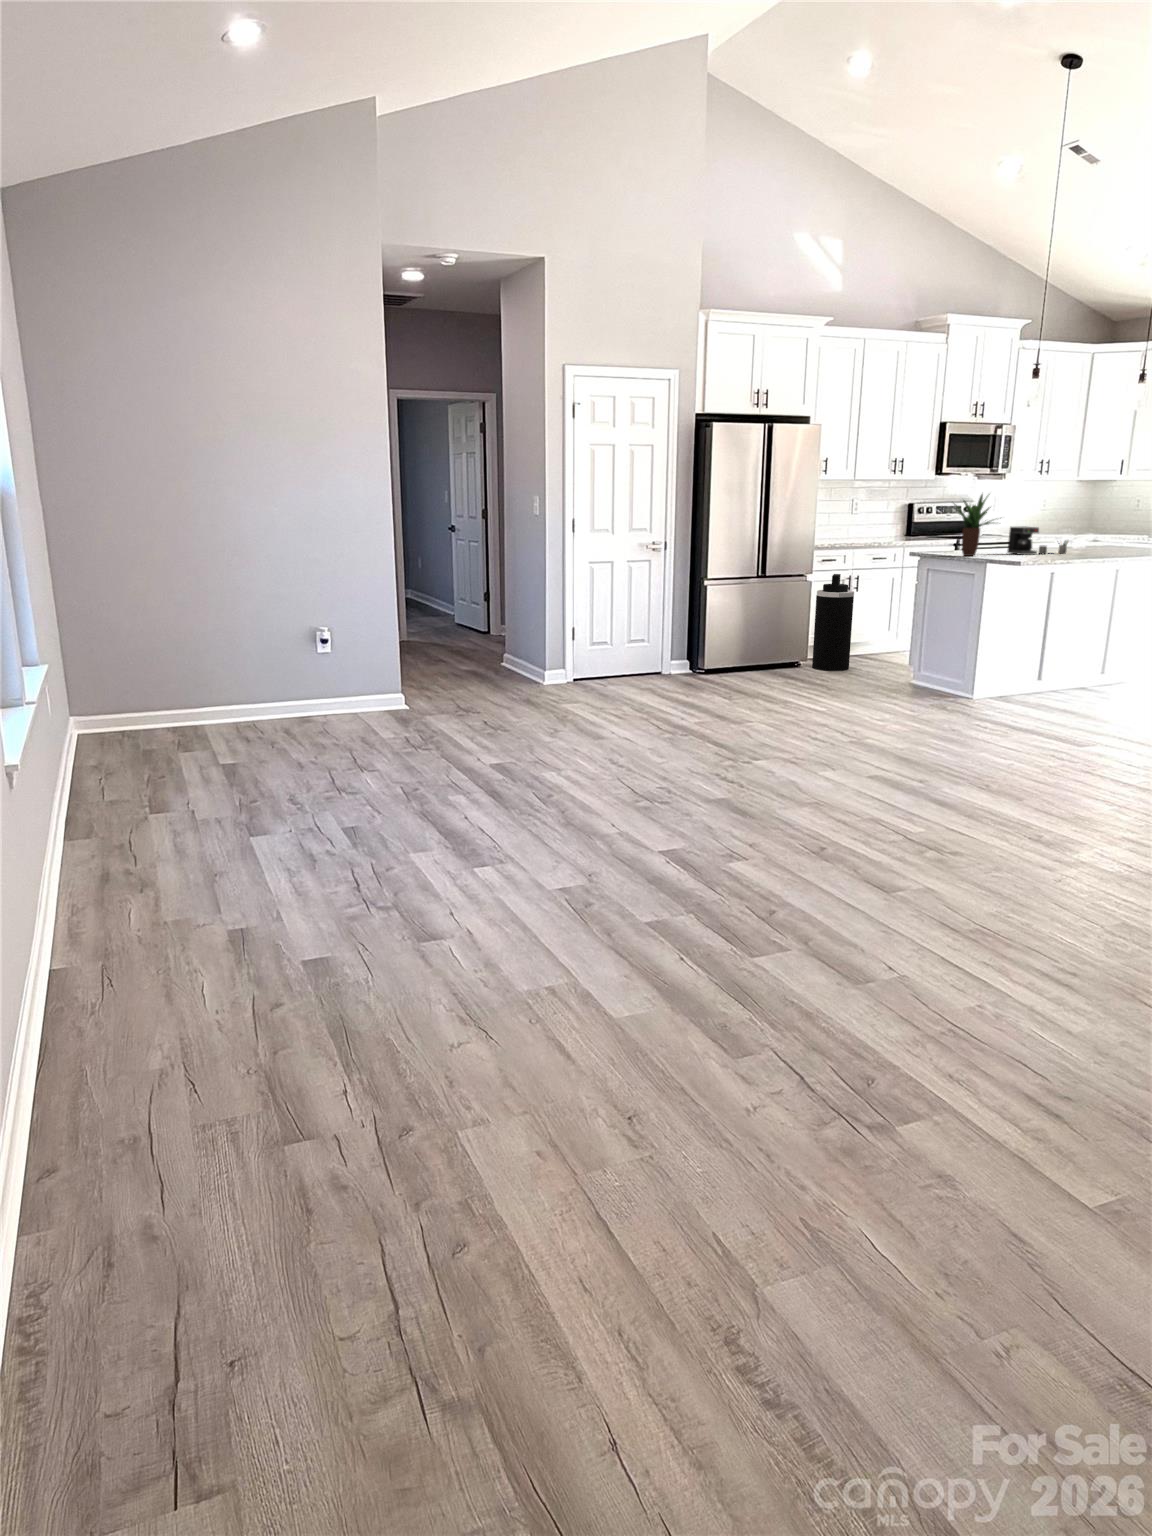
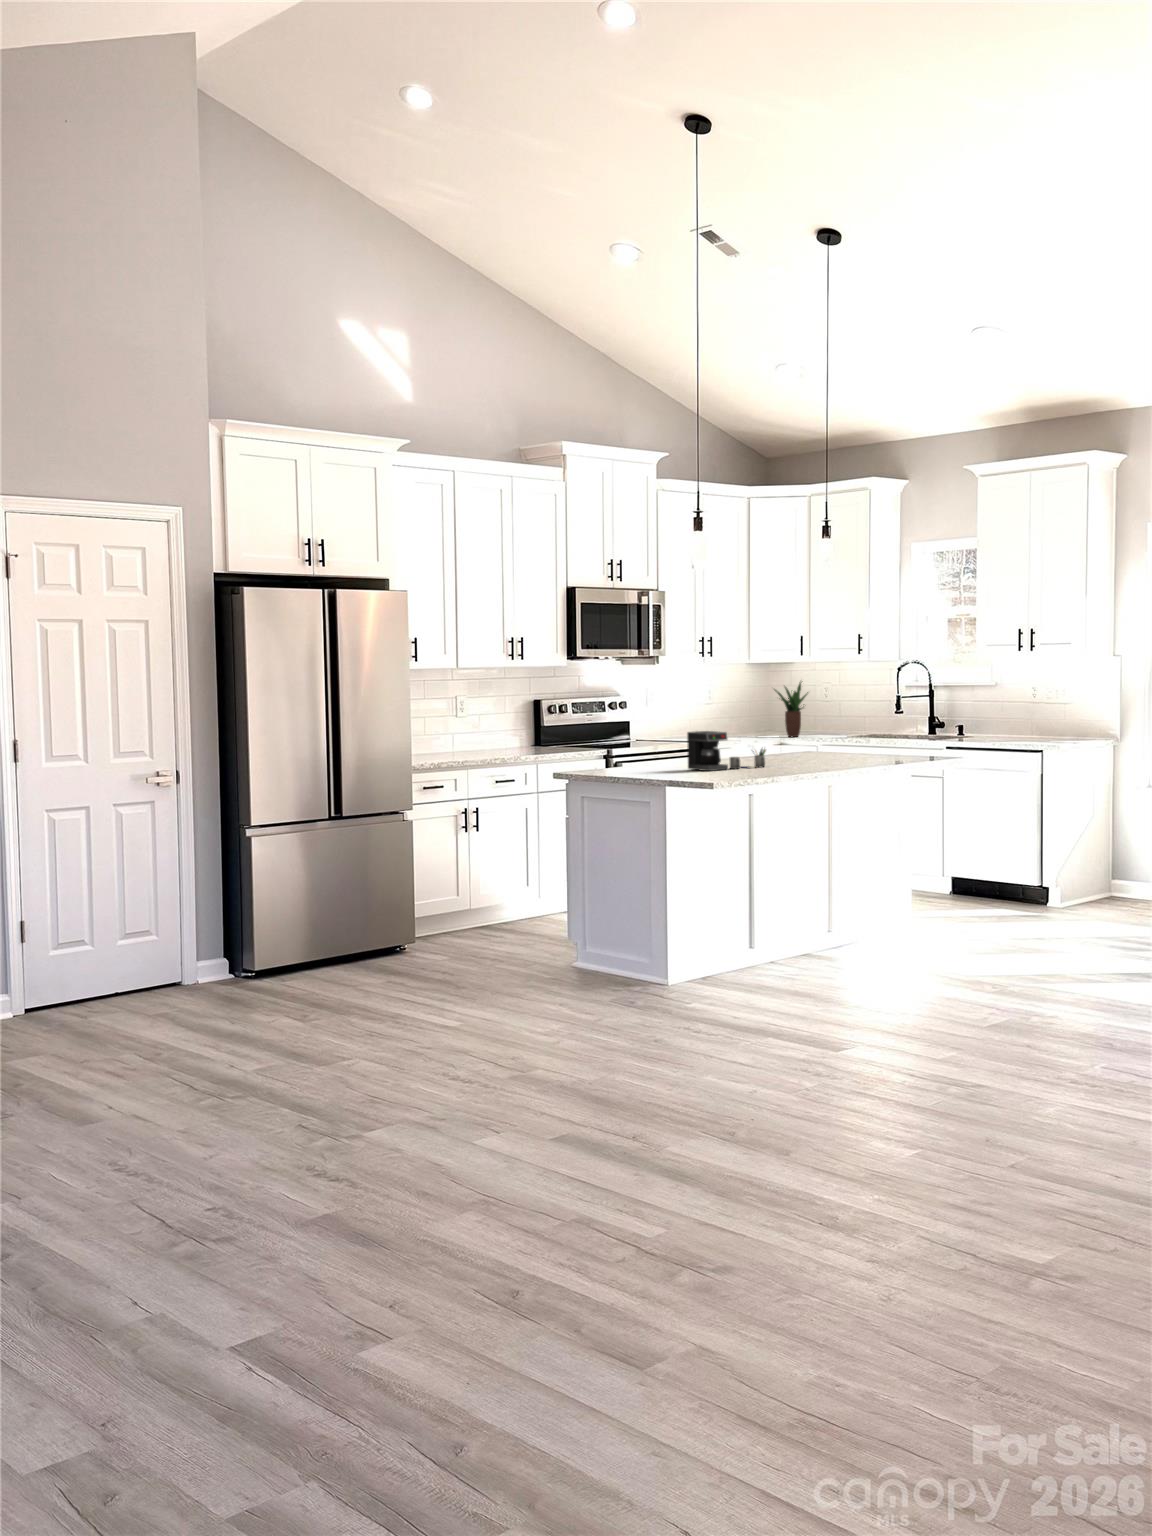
potted plant: present [954,494,992,556] -> present [775,682,808,737]
trash can: present [812,574,854,671] -> none [421,807,479,956]

